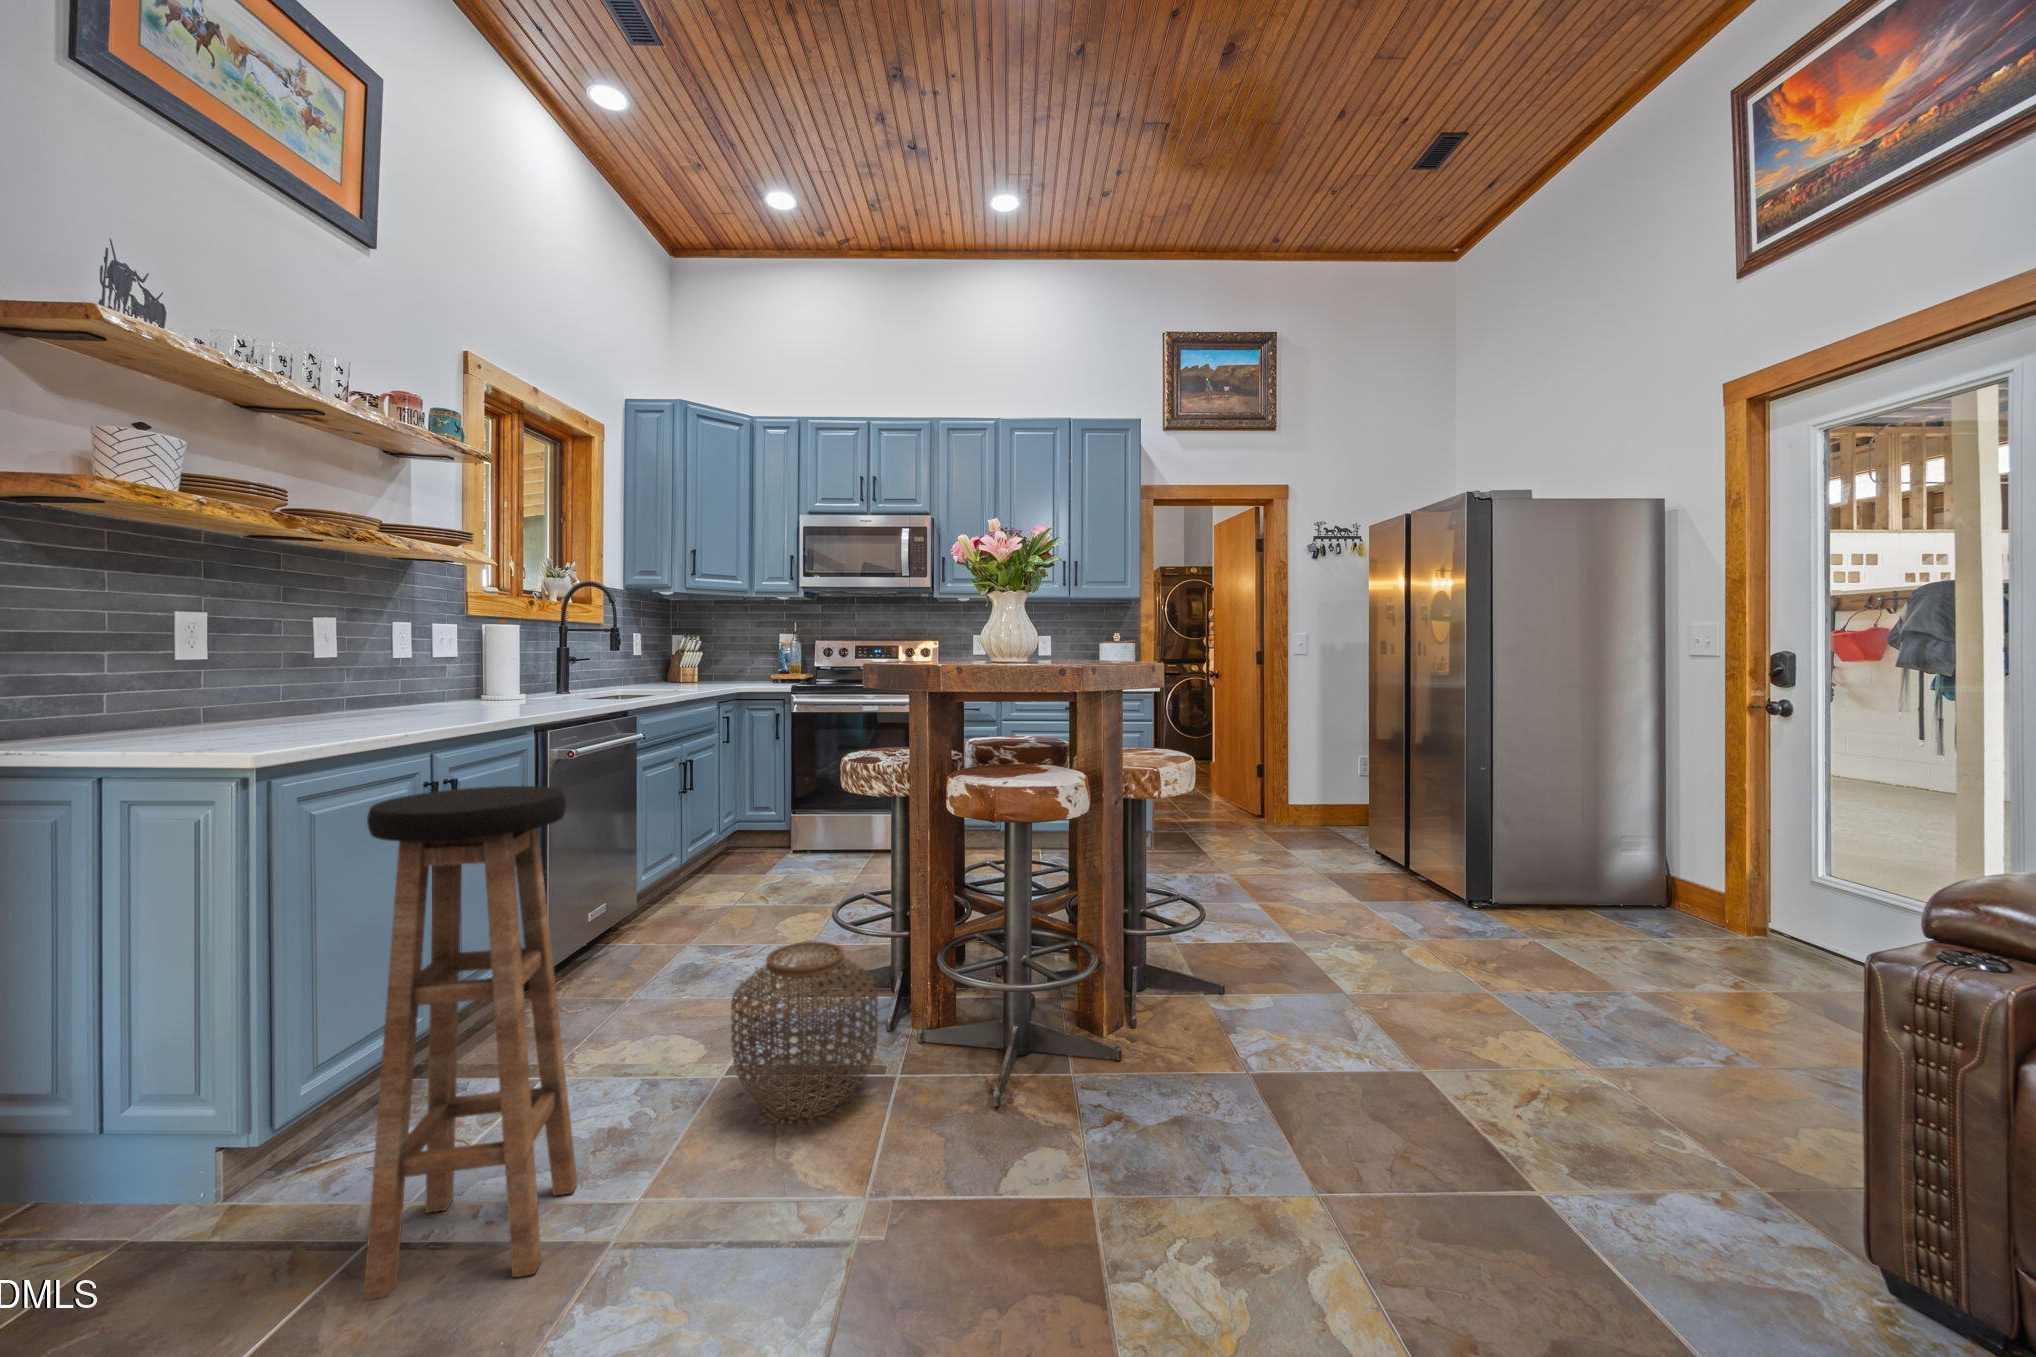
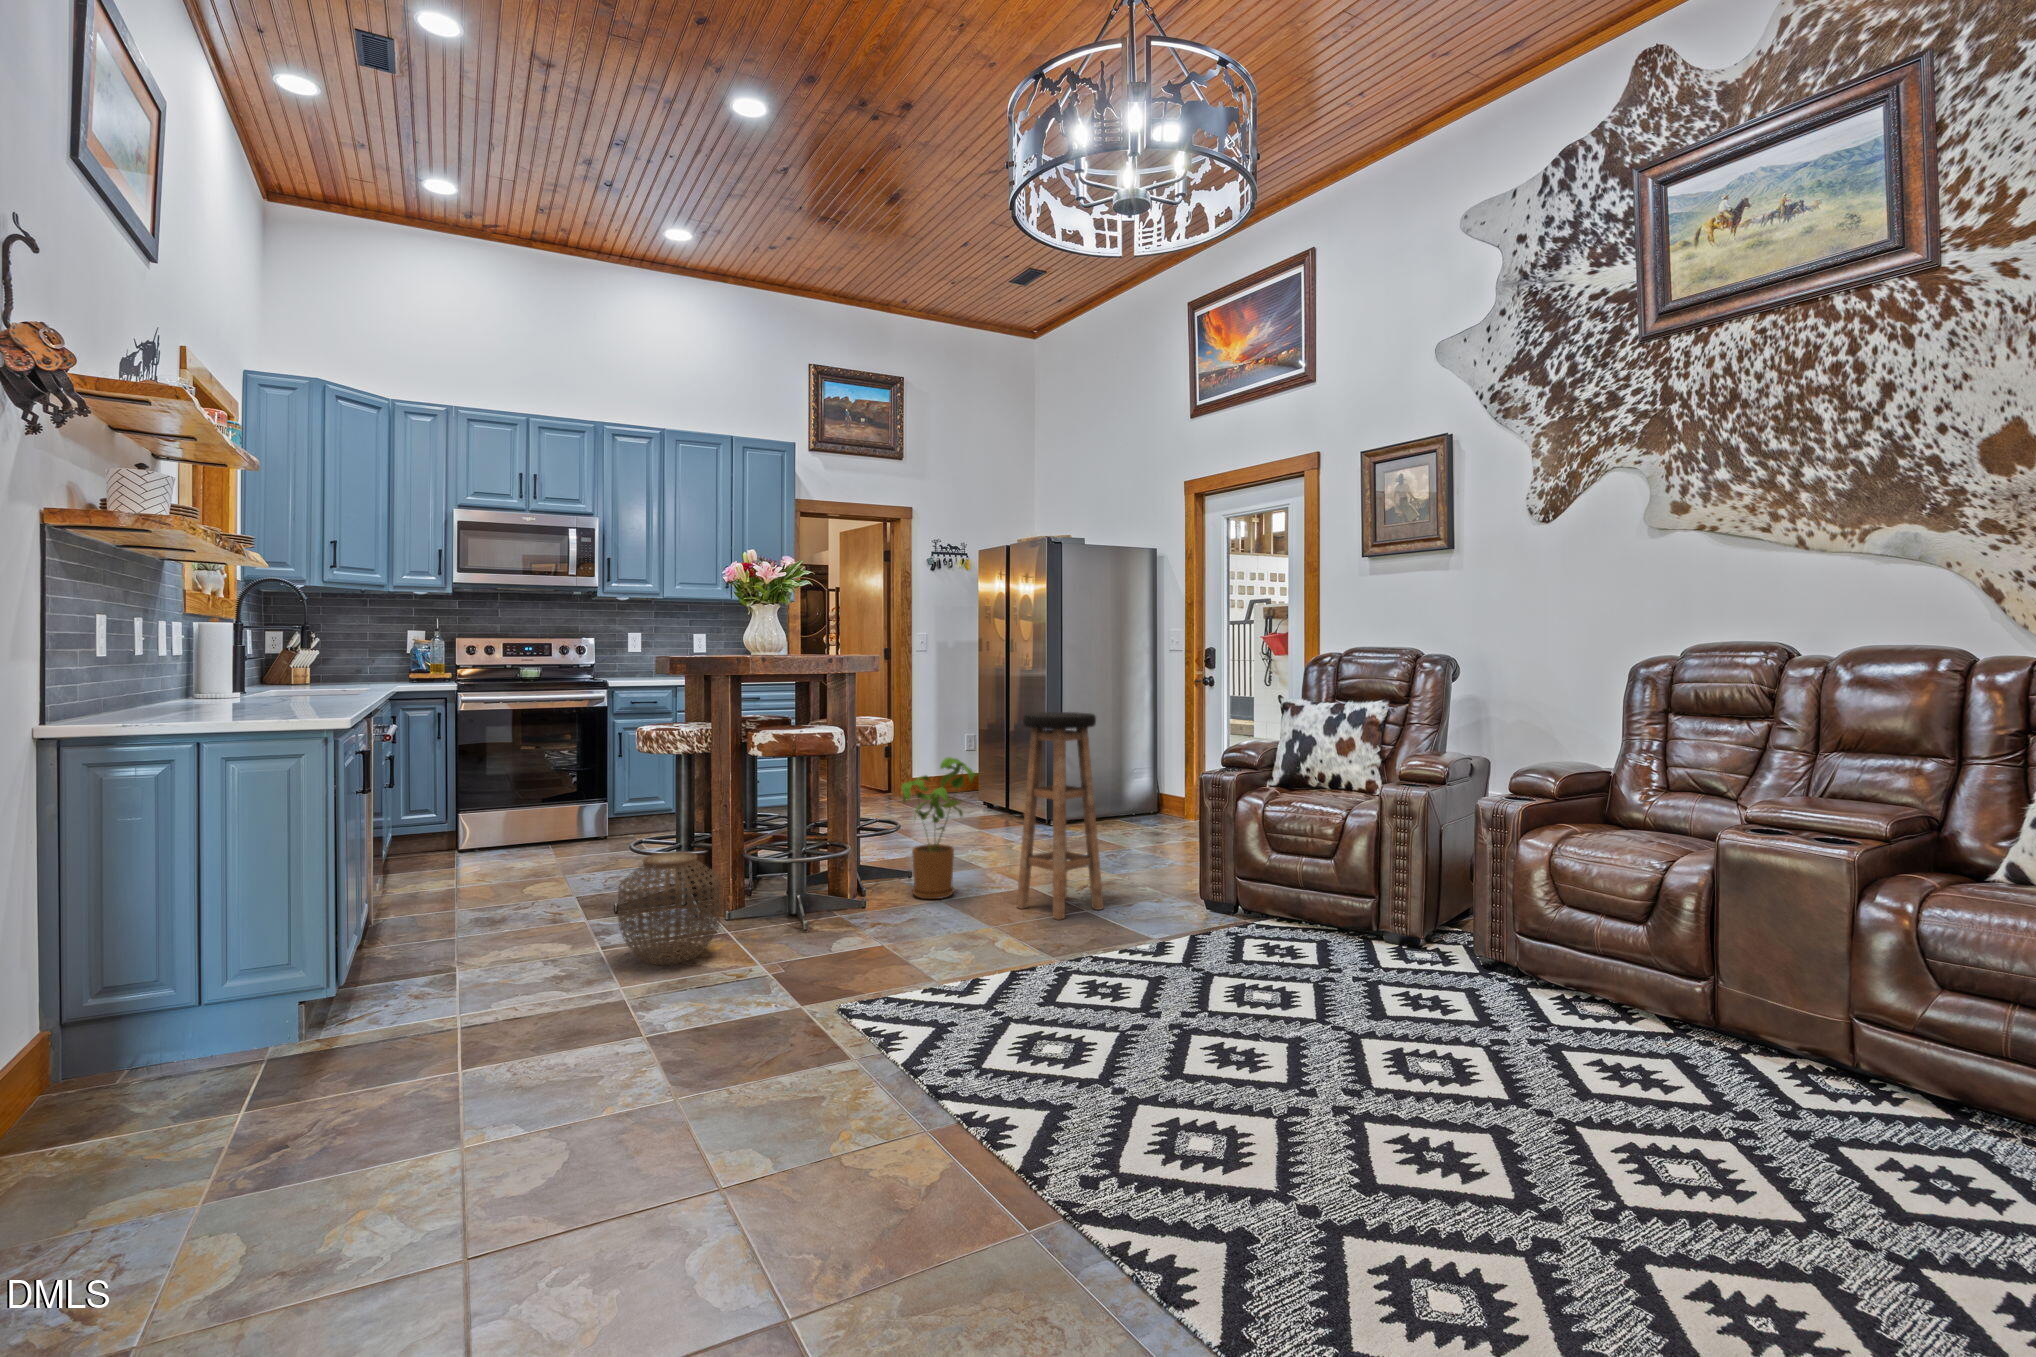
bar stool: present [363,786,577,1300] -> present [1017,712,1104,920]
house plant: none [1199,820,1329,1042] -> present [902,757,977,899]

